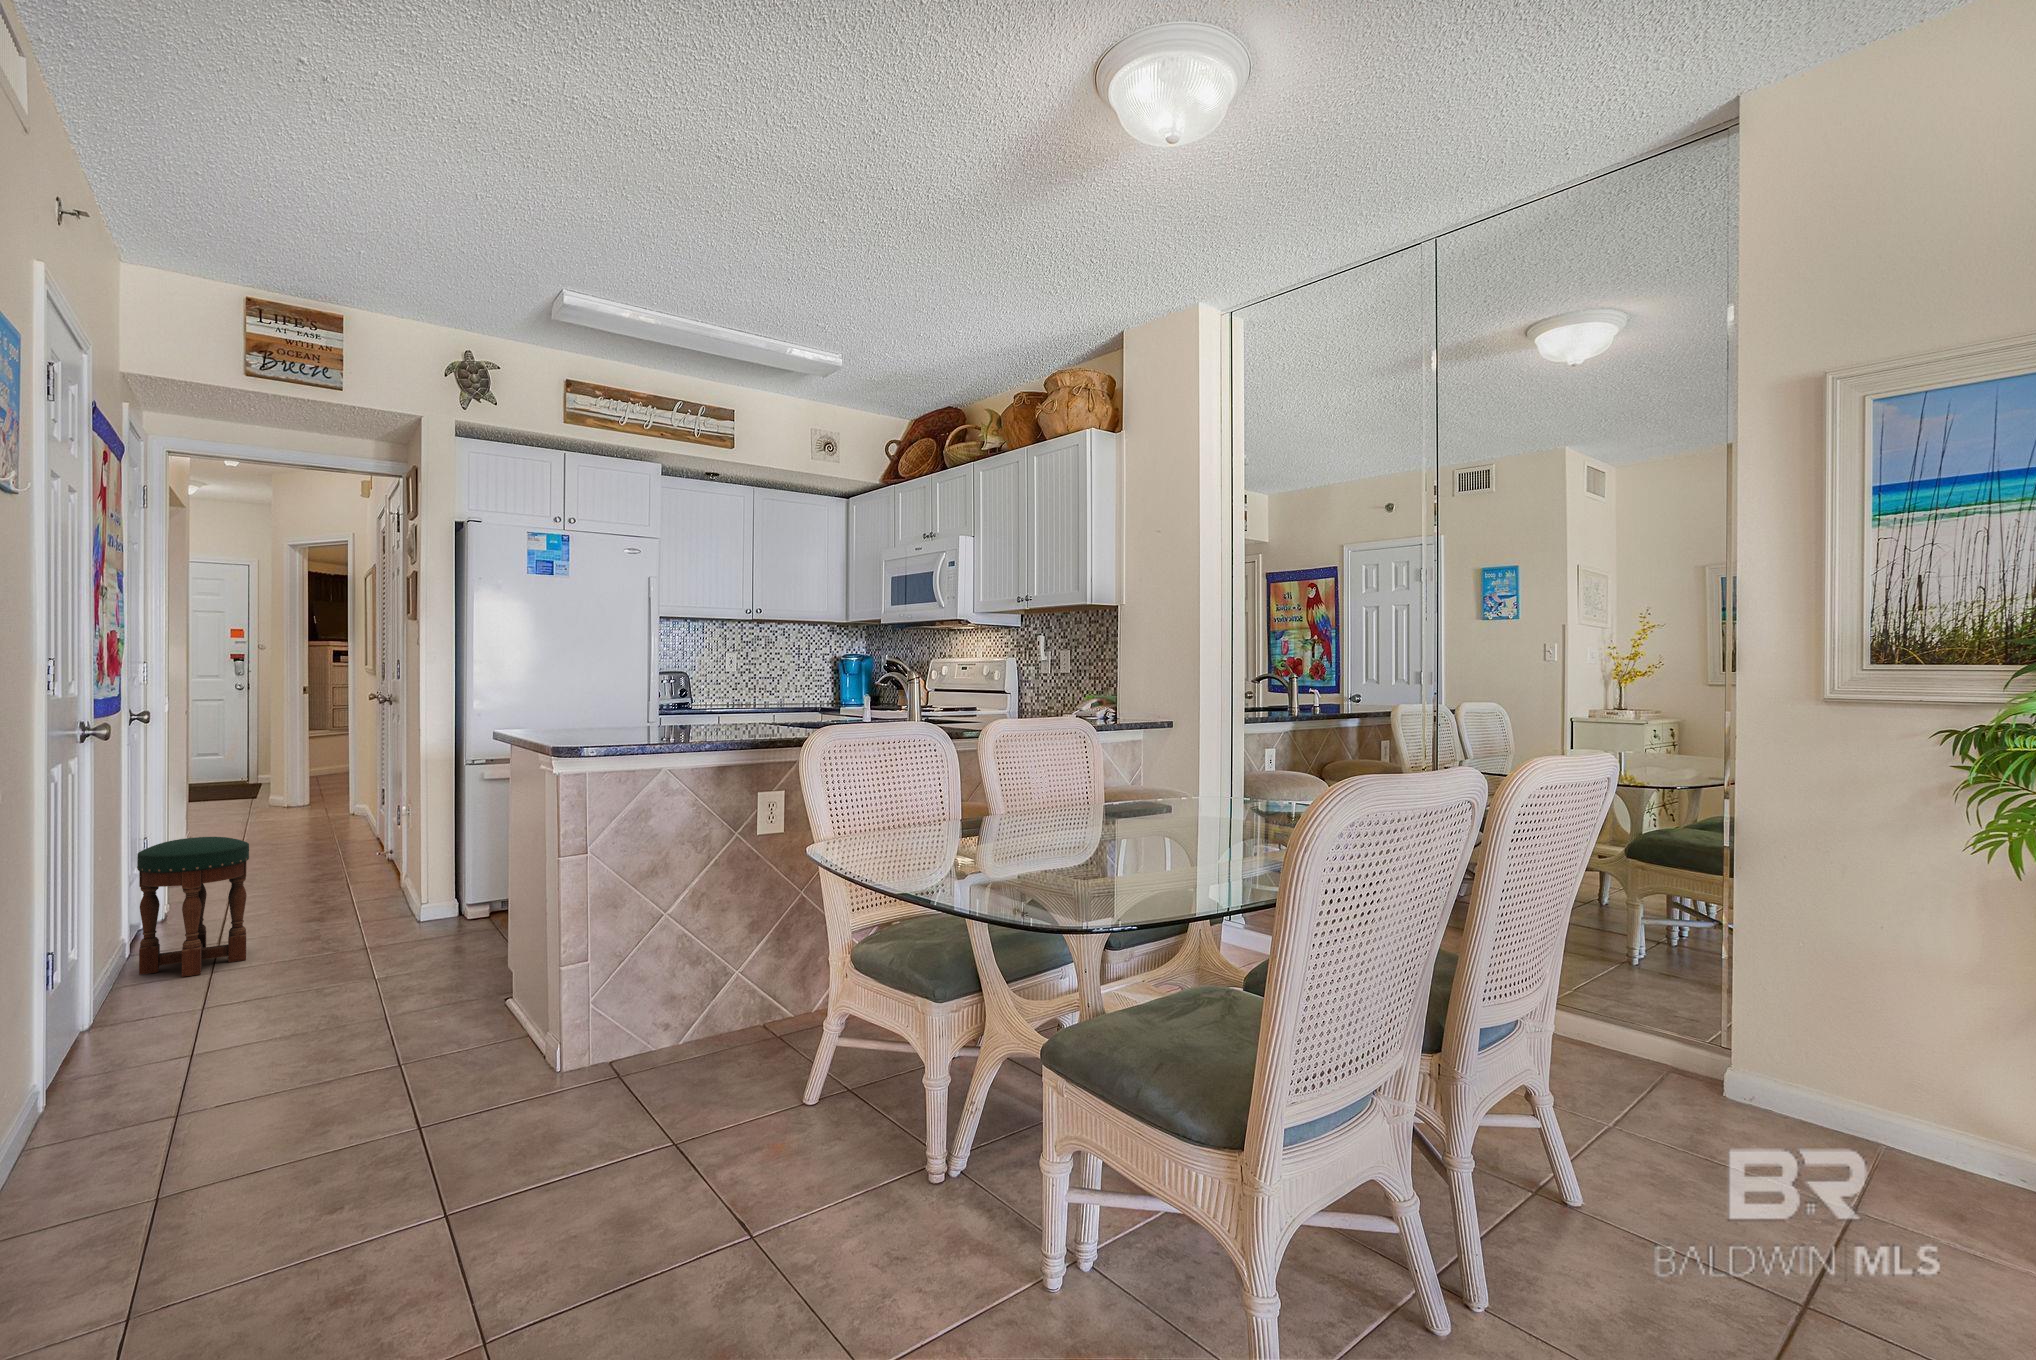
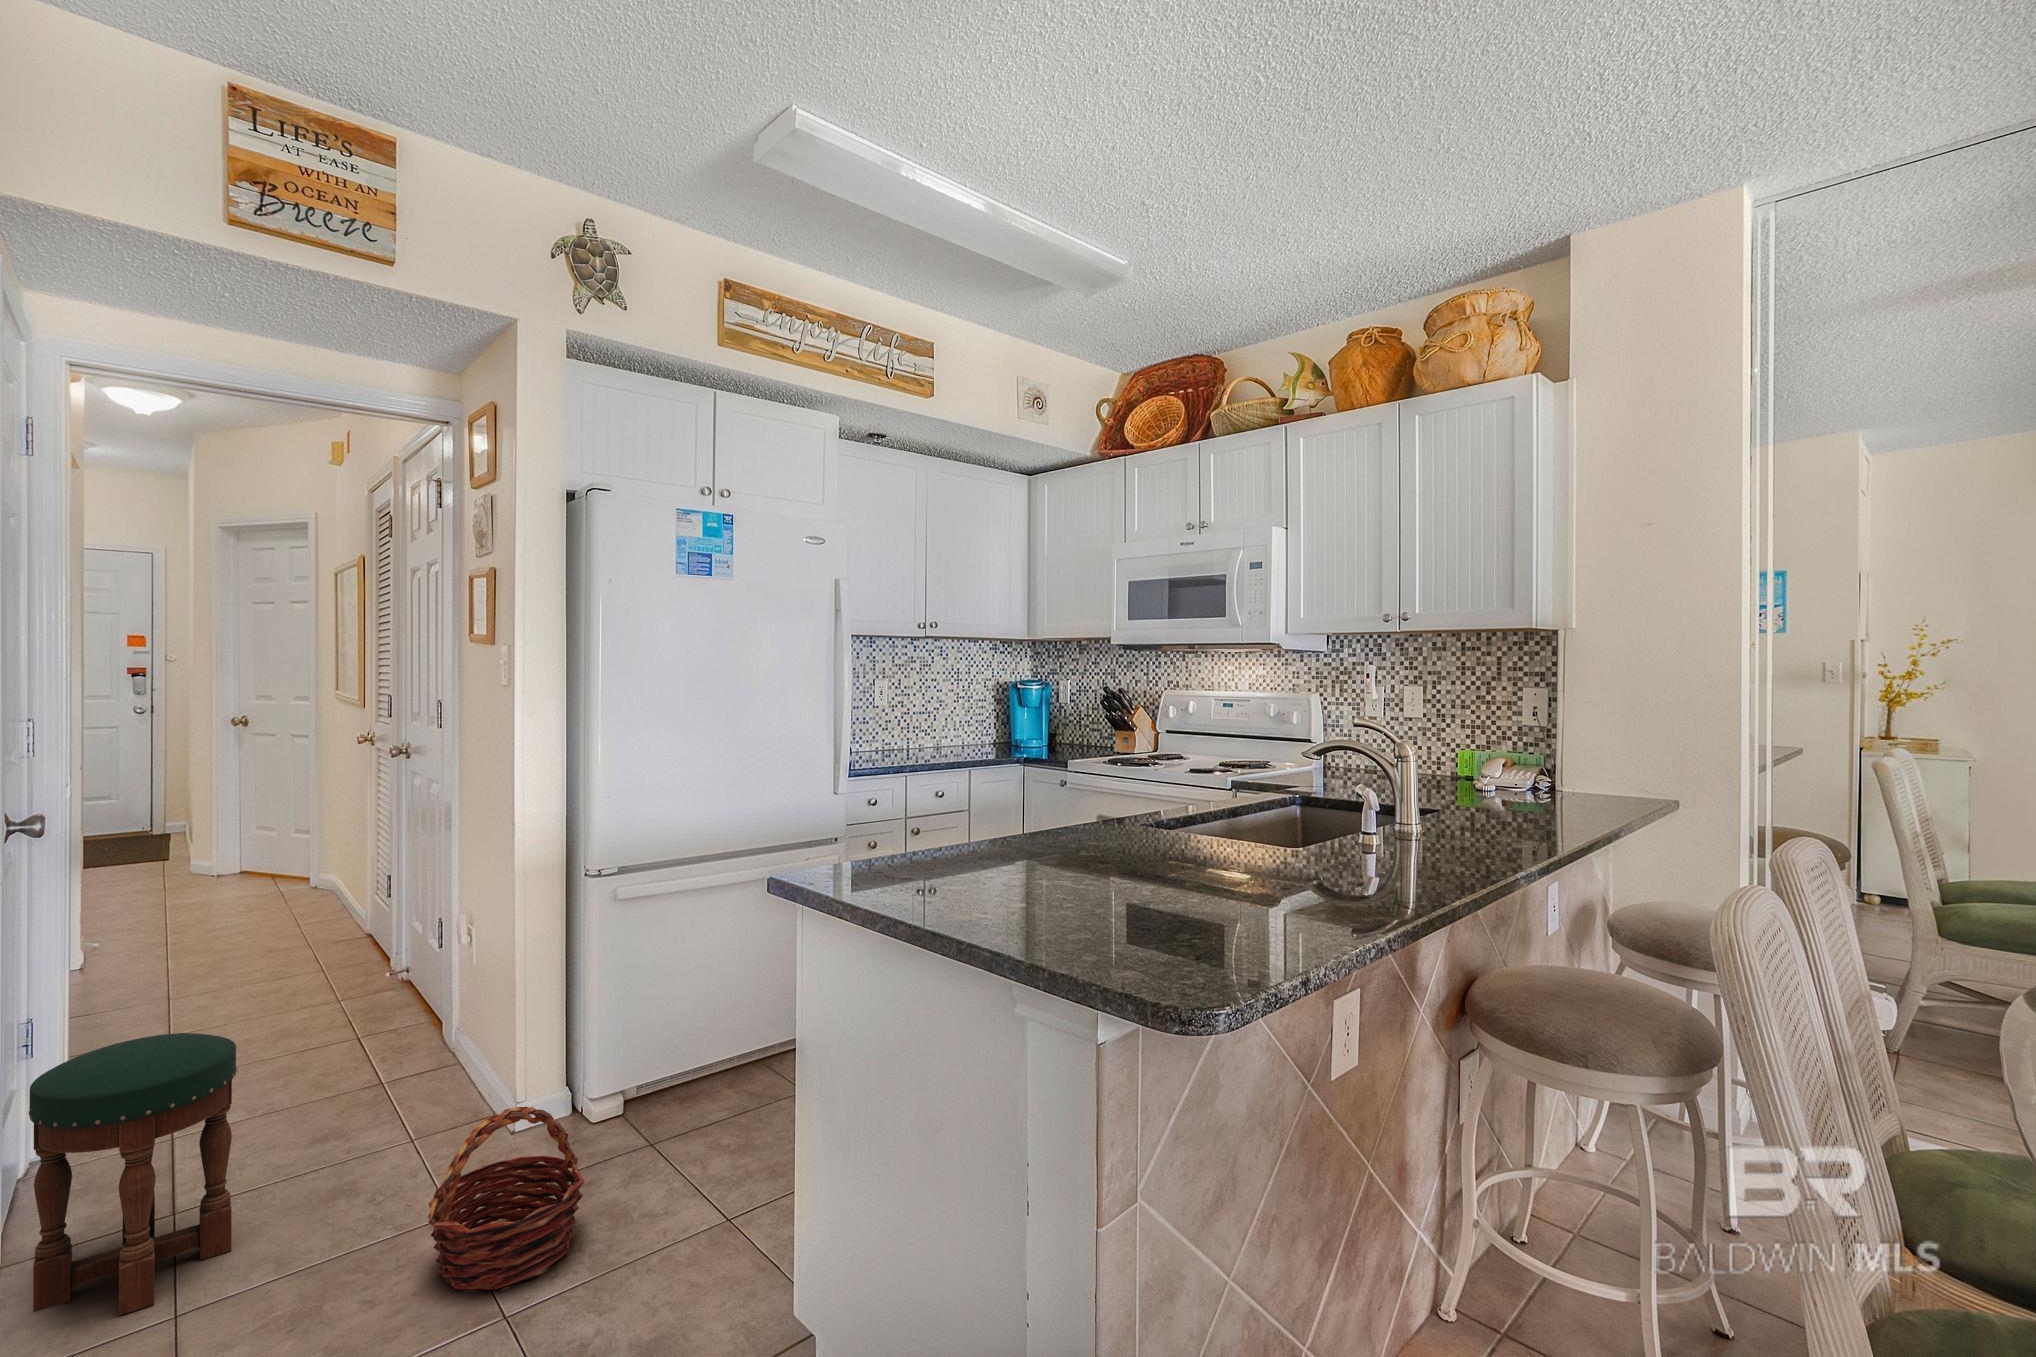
basket: none [343,881,440,975] -> present [428,1107,584,1291]

